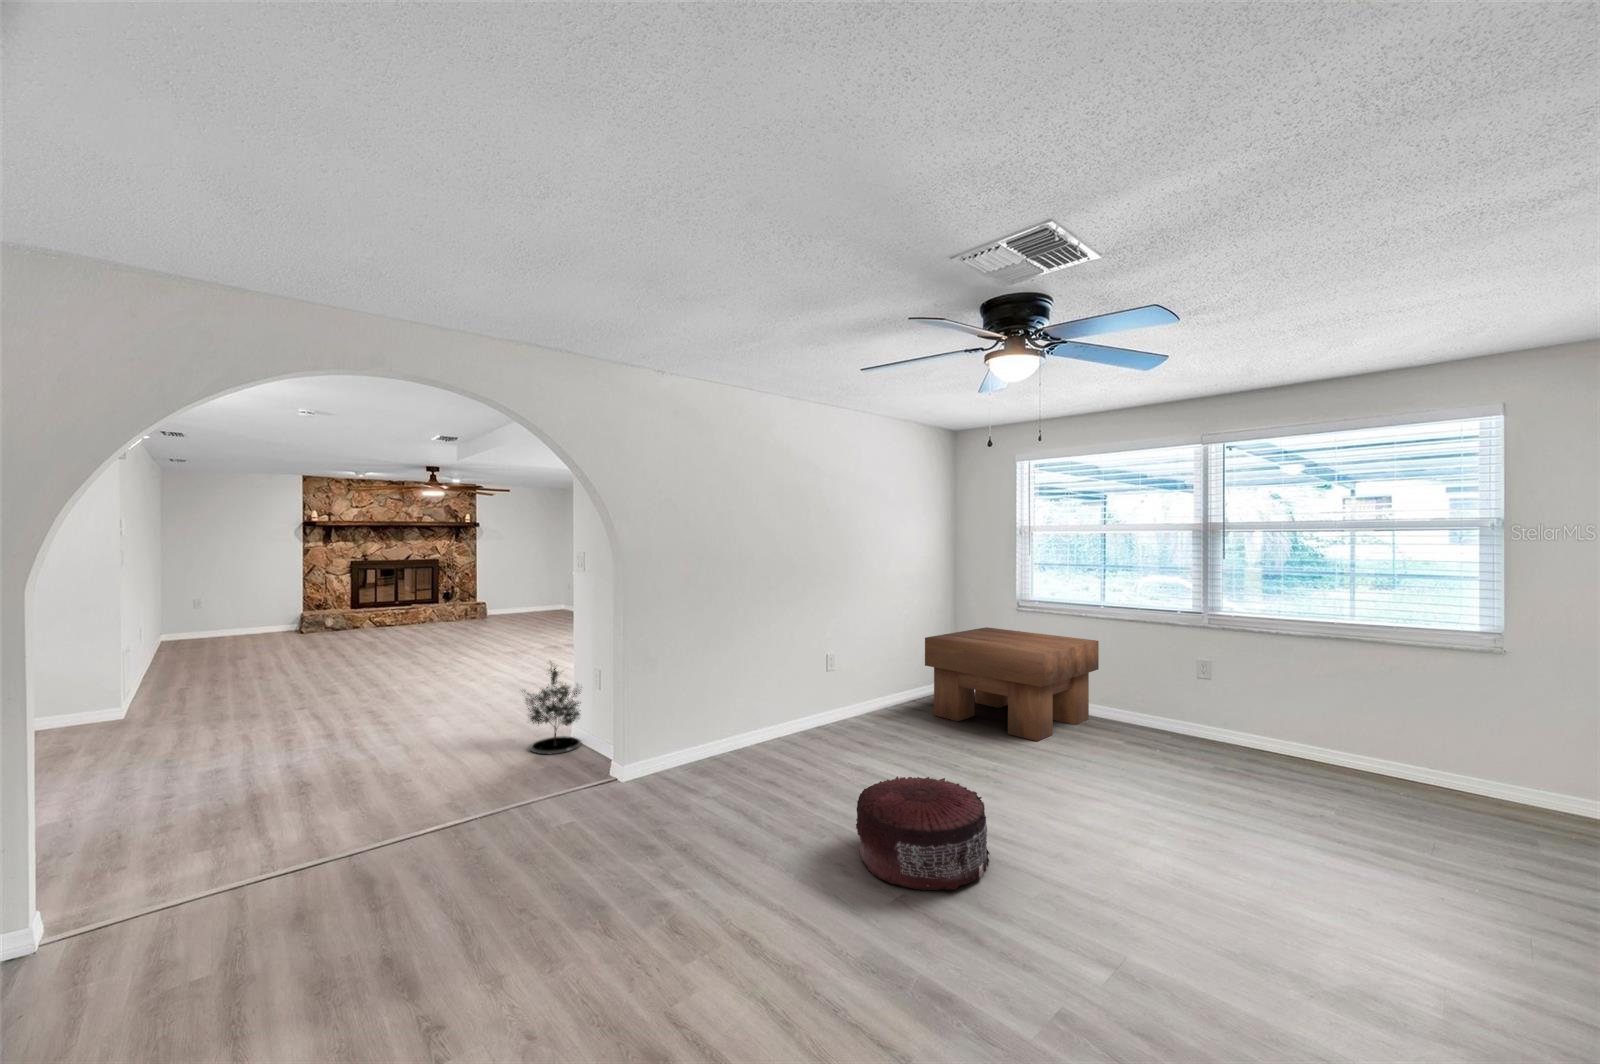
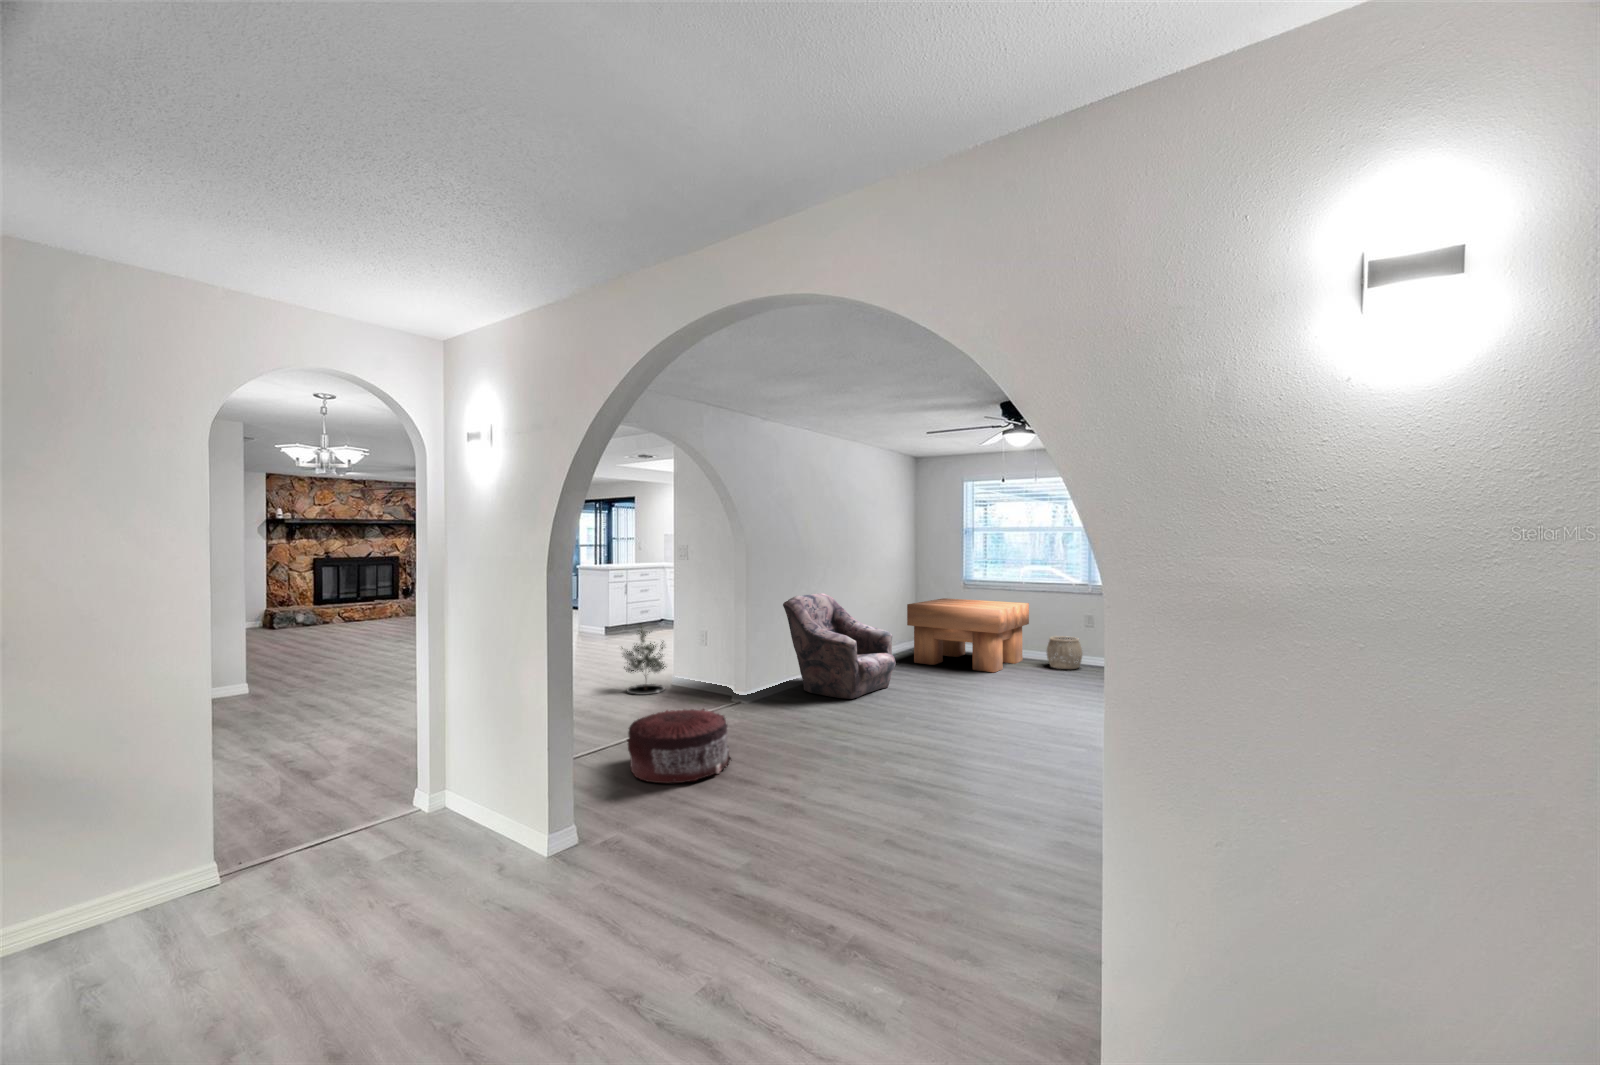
armchair: none [727,625,878,783] -> present [783,593,896,699]
woven basket: none [1120,690,1175,742] -> present [1047,636,1082,669]
pouf: present [856,776,990,890] -> present [627,709,731,783]

